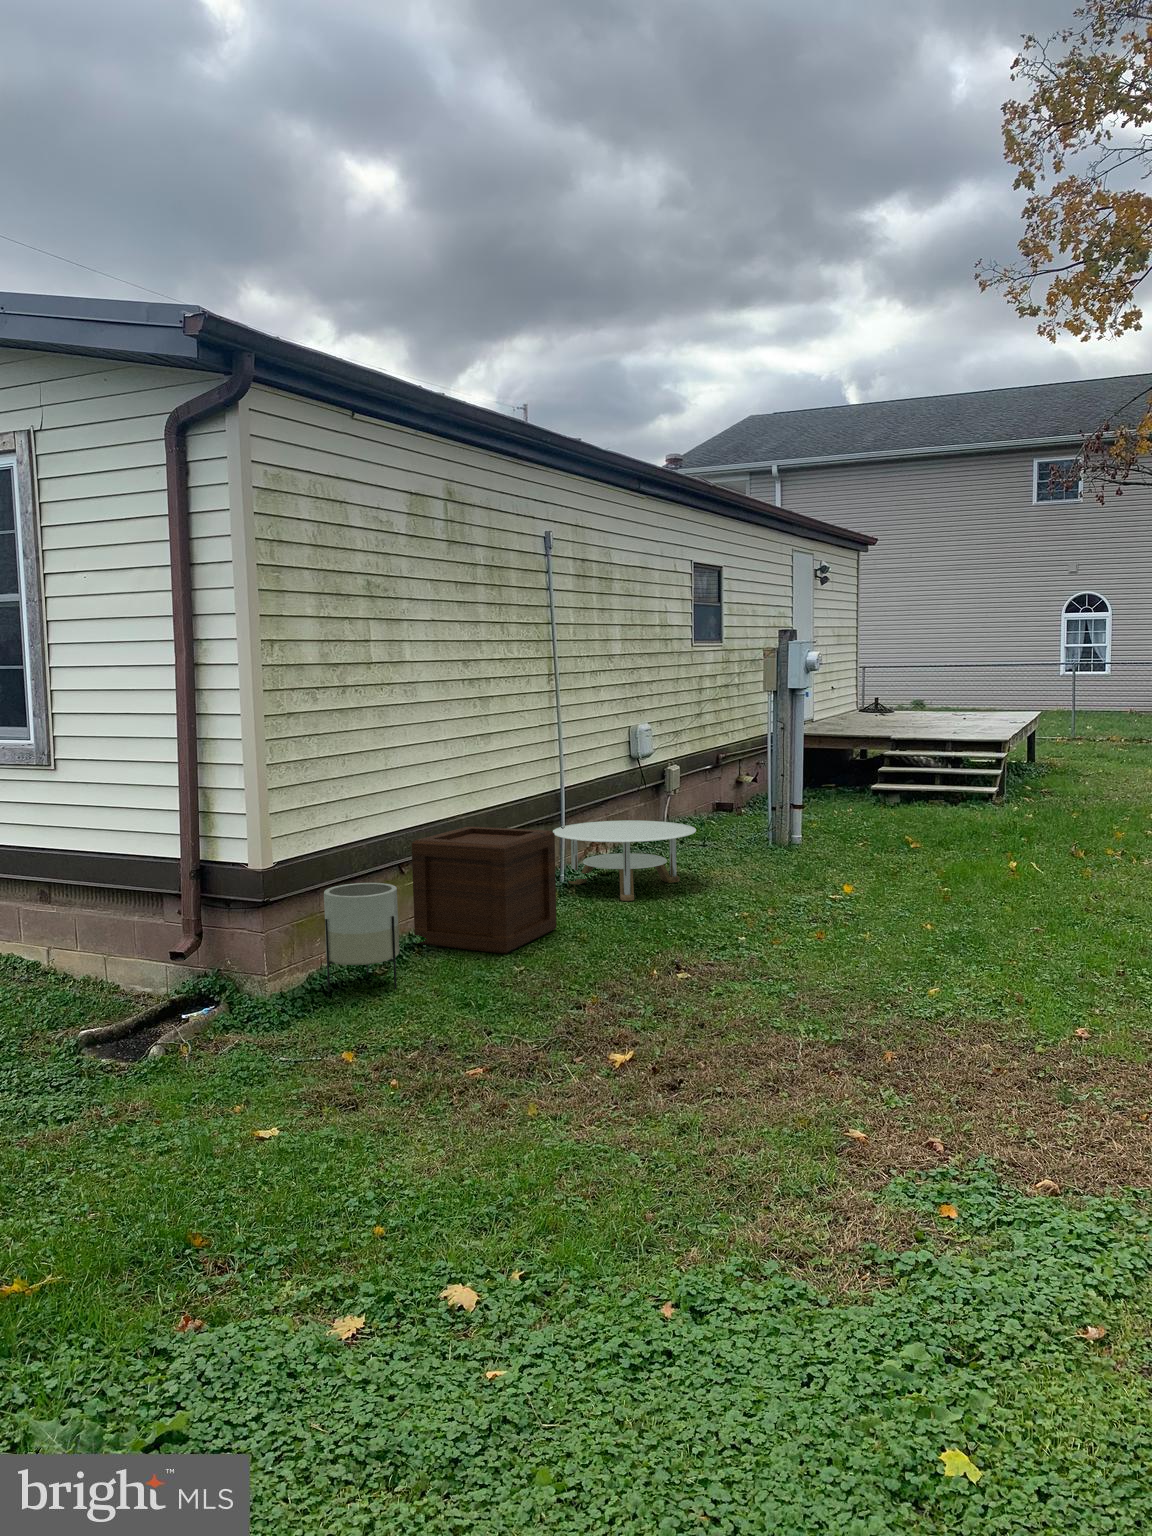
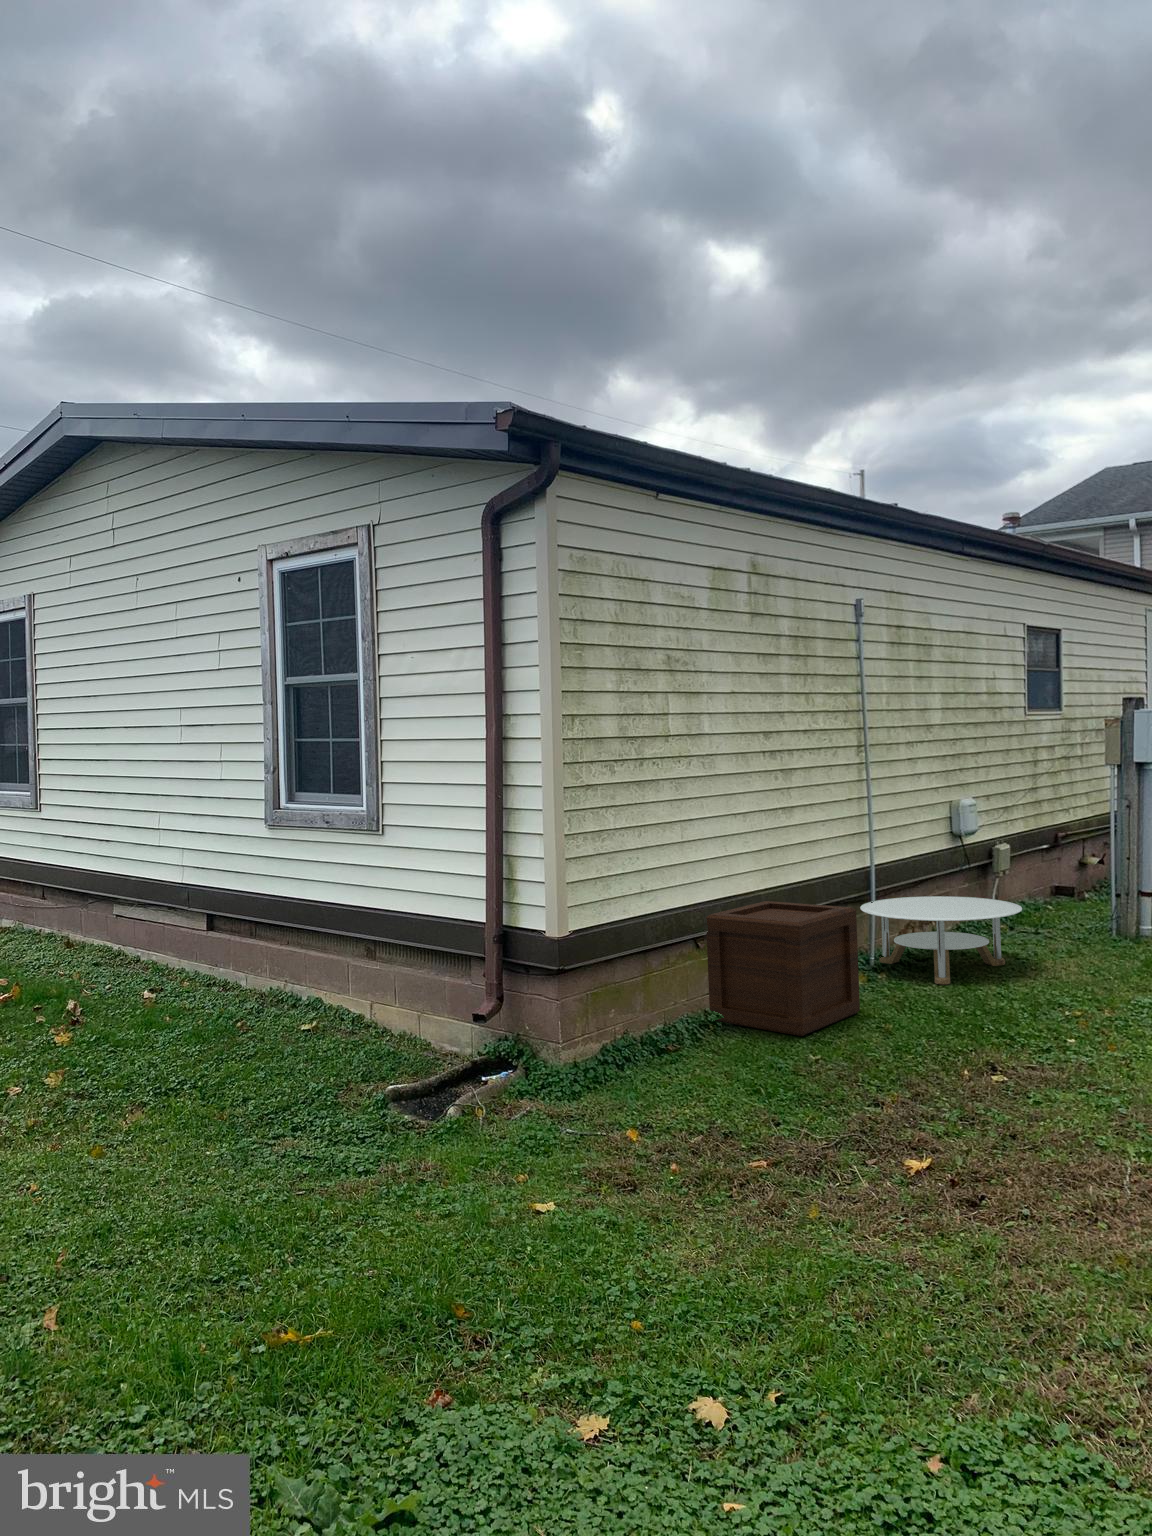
planter: present [324,883,399,992] -> none [614,957,689,1067]

